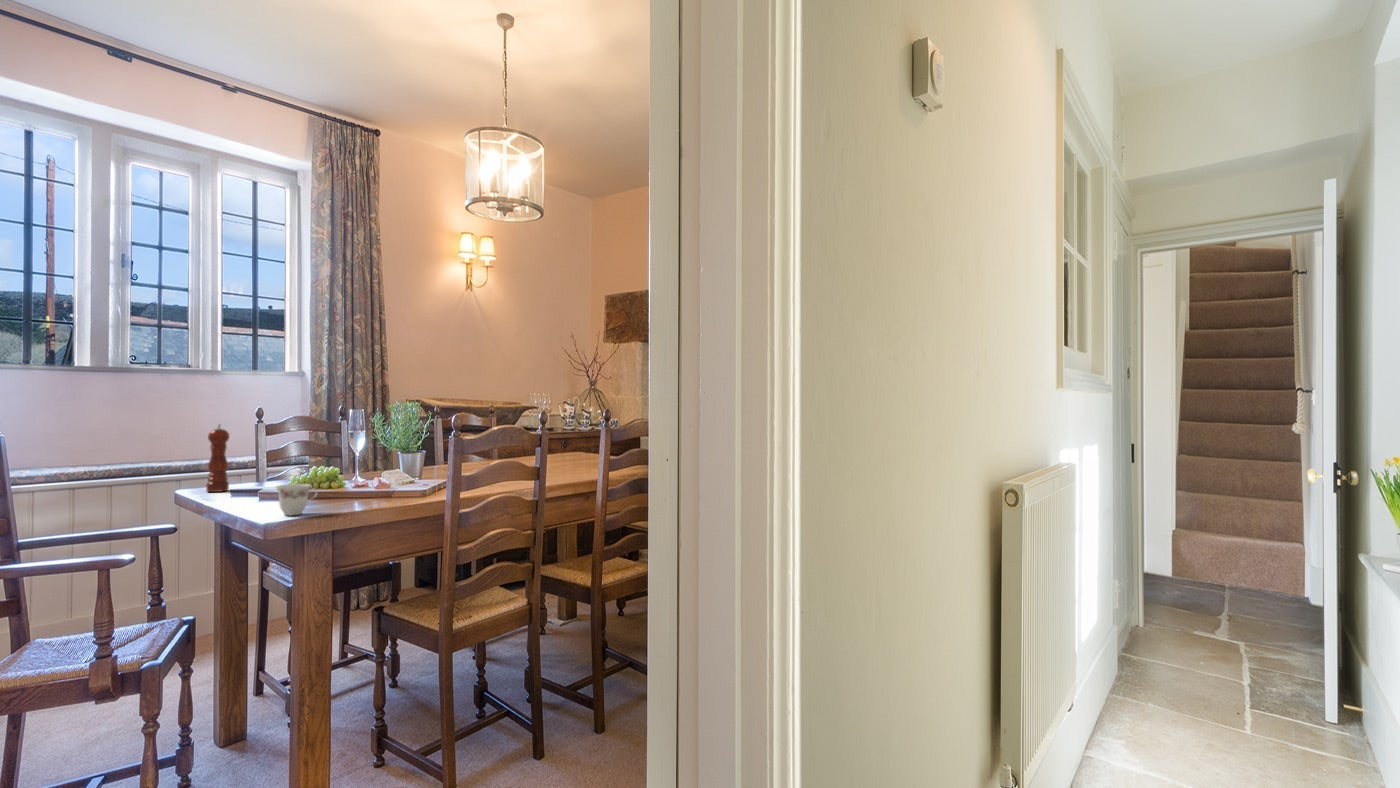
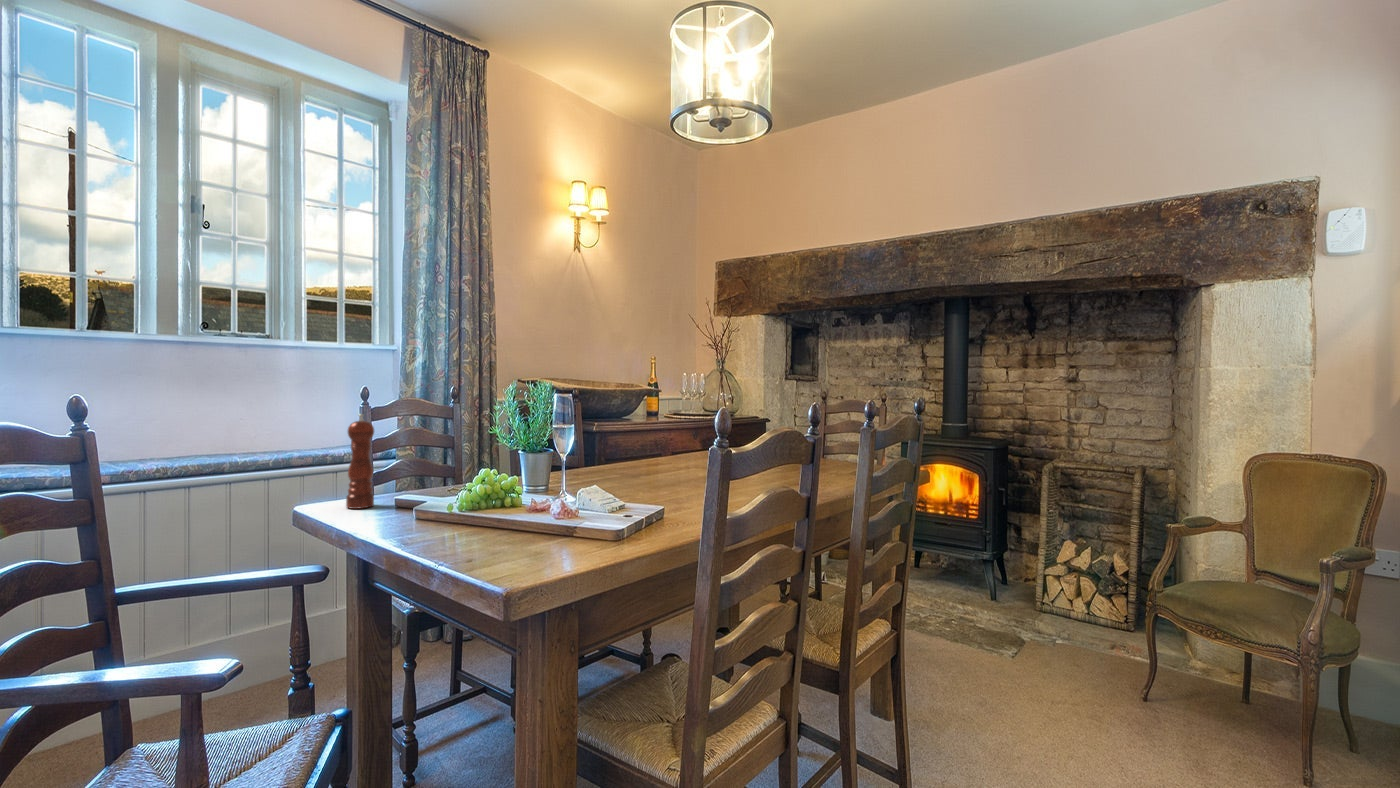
teacup: present [276,484,317,515] -> none [500,511,552,561]

